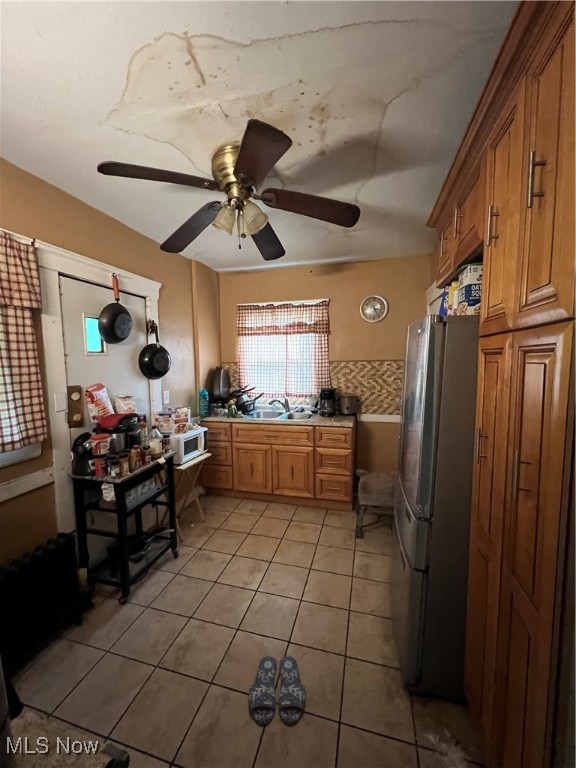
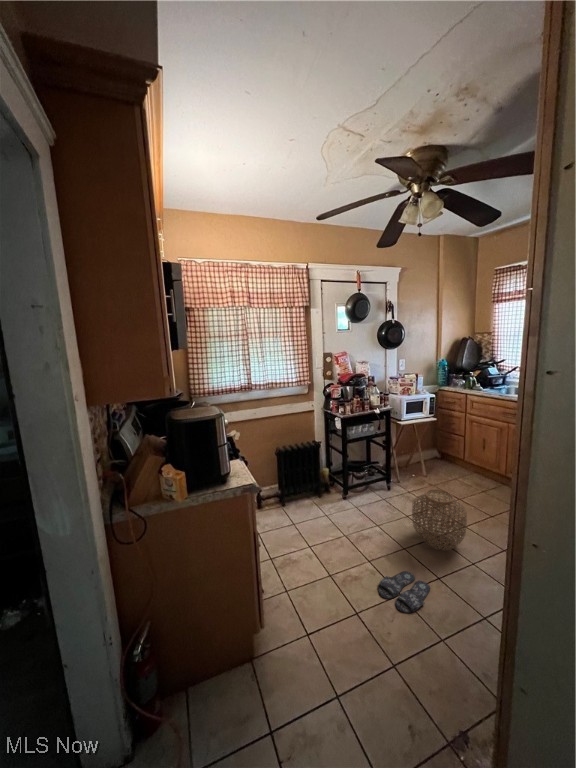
woven basket: none [236,533,291,605] -> present [412,489,467,551]

